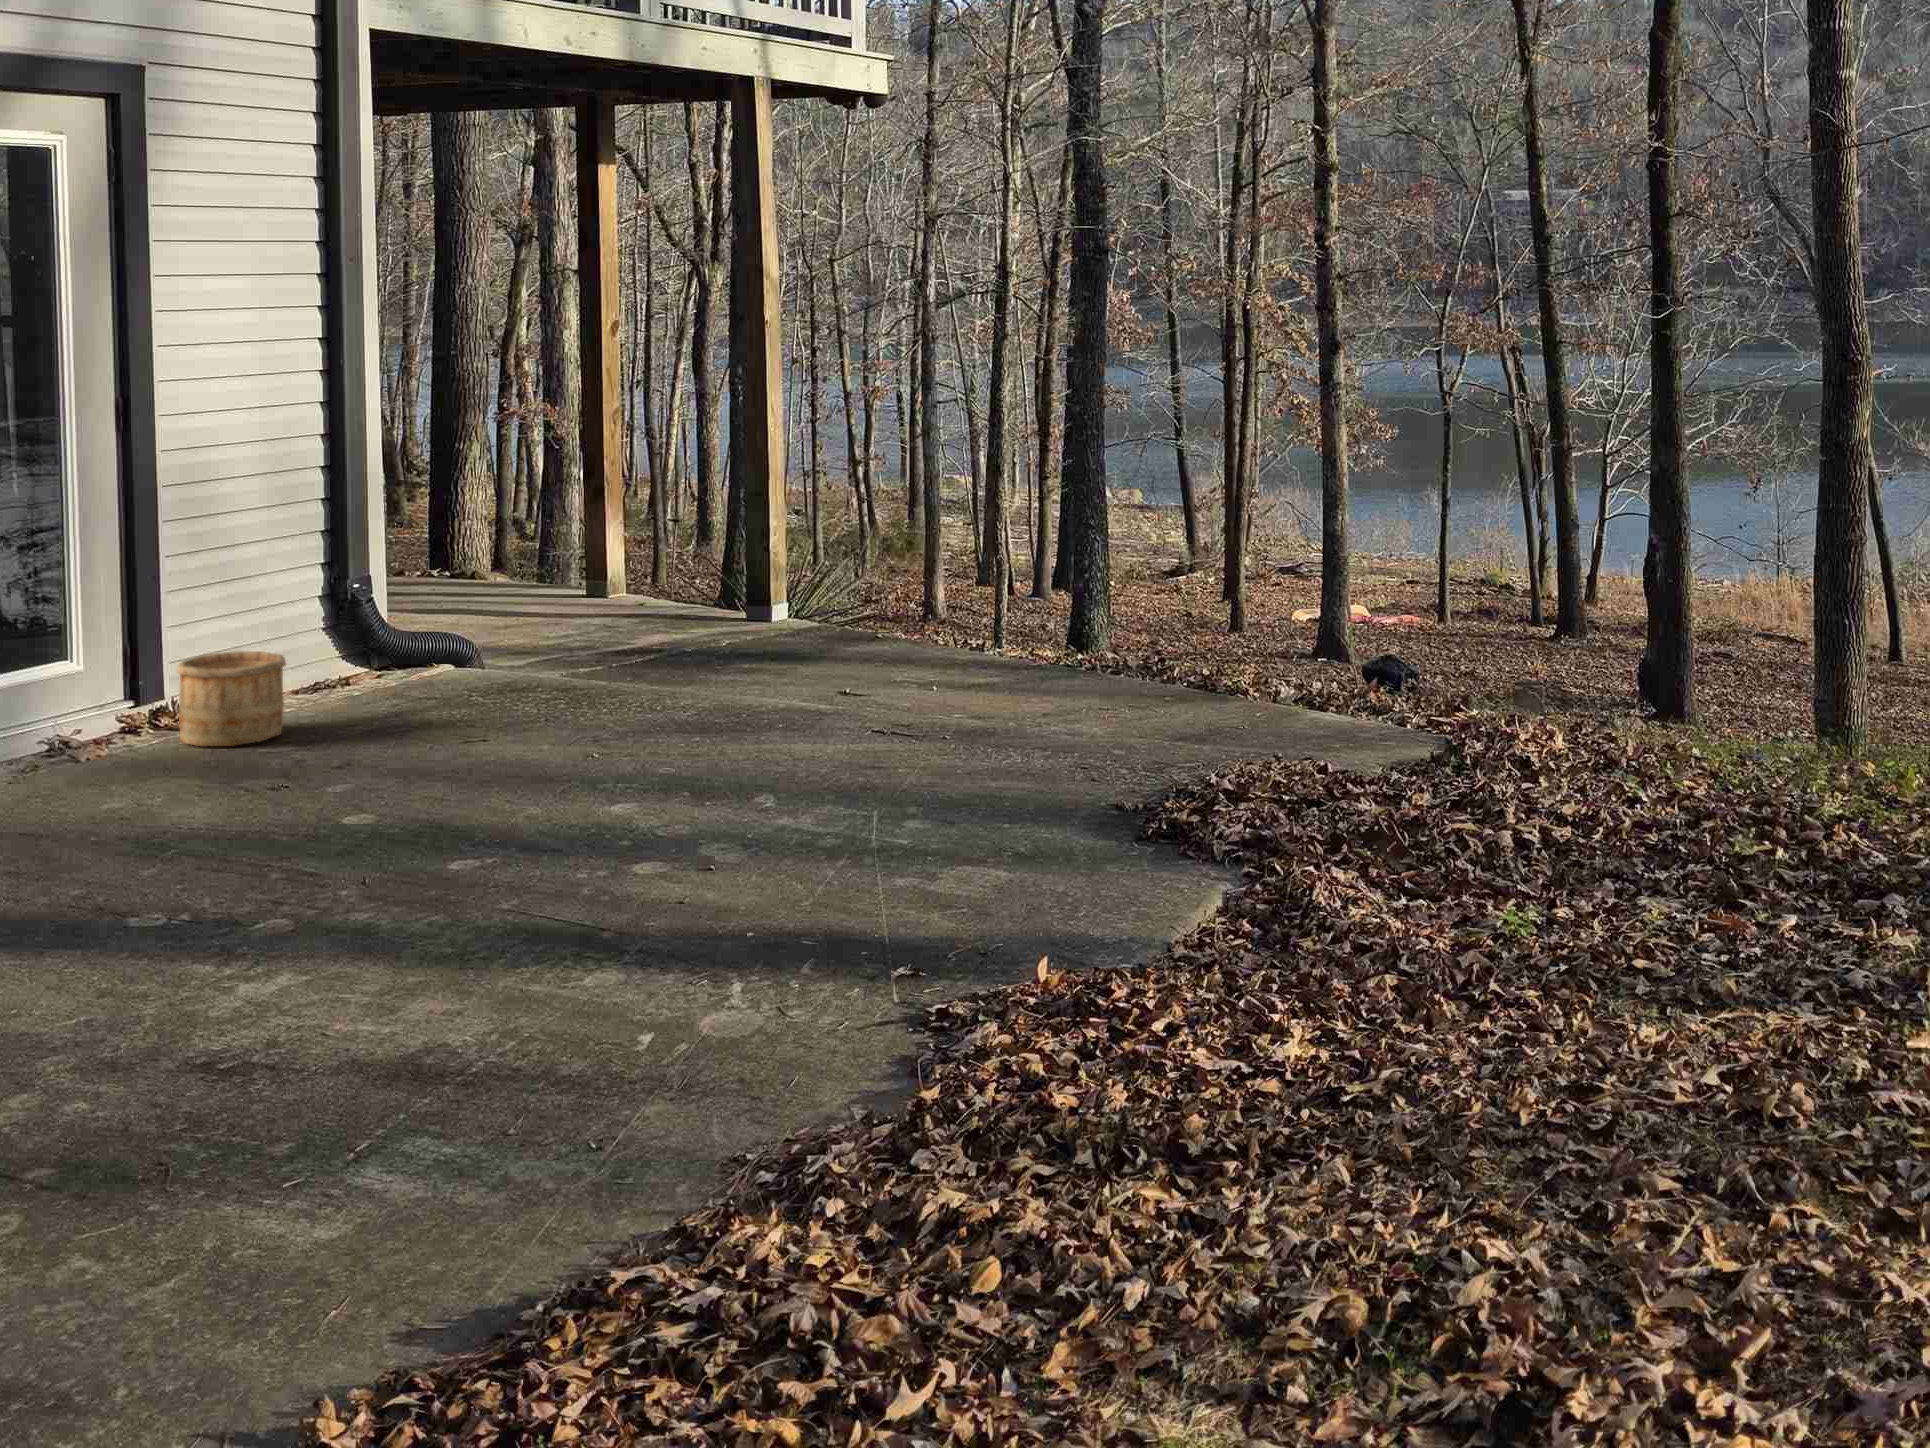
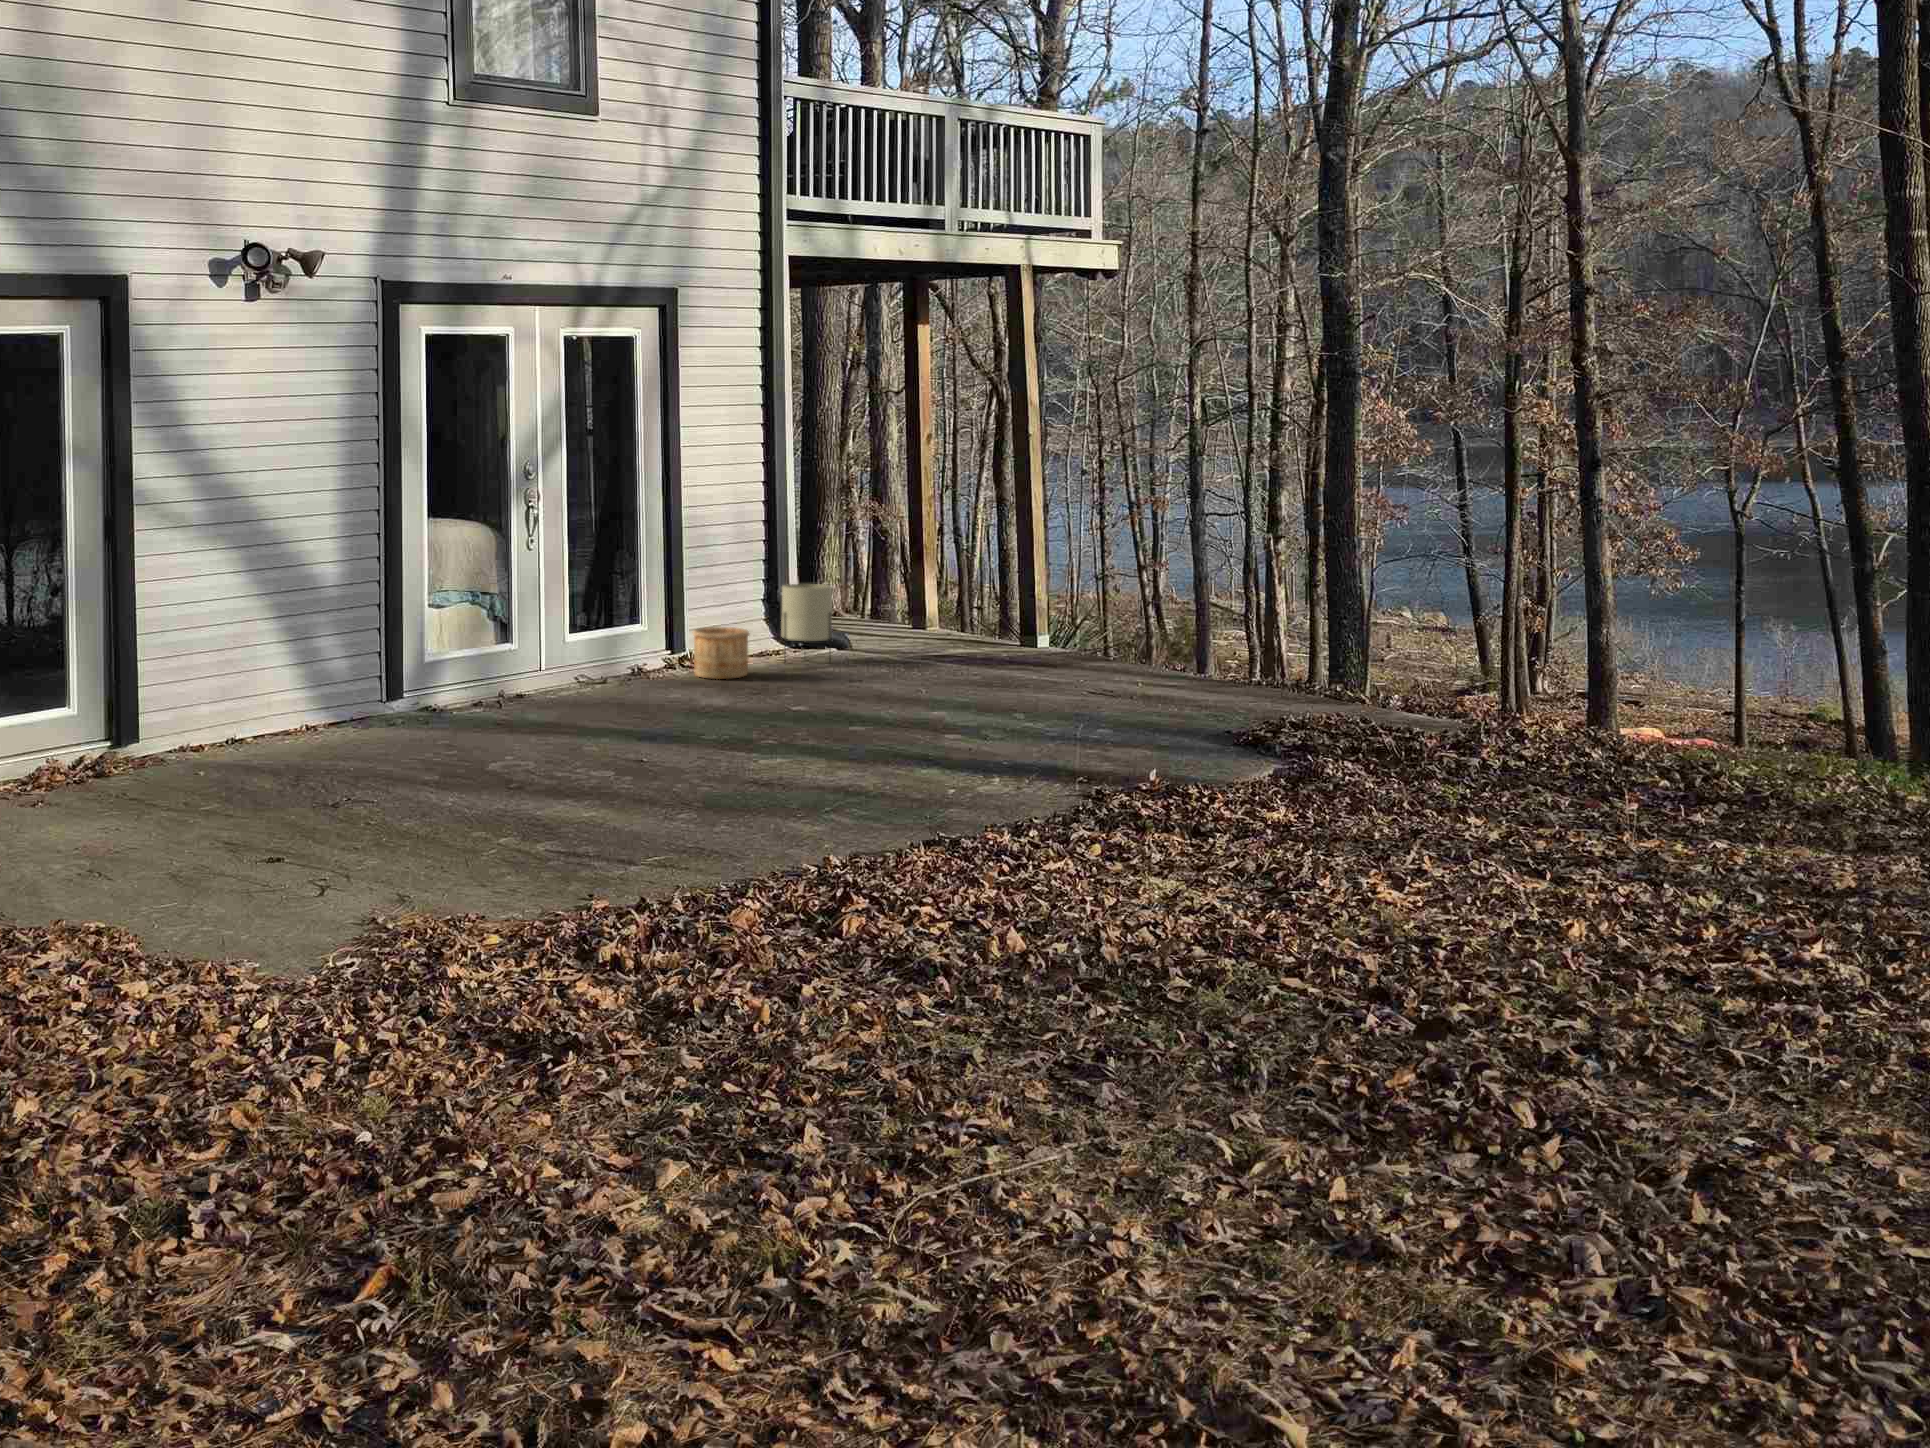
planter: none [354,565,443,701] -> present [782,584,832,643]

